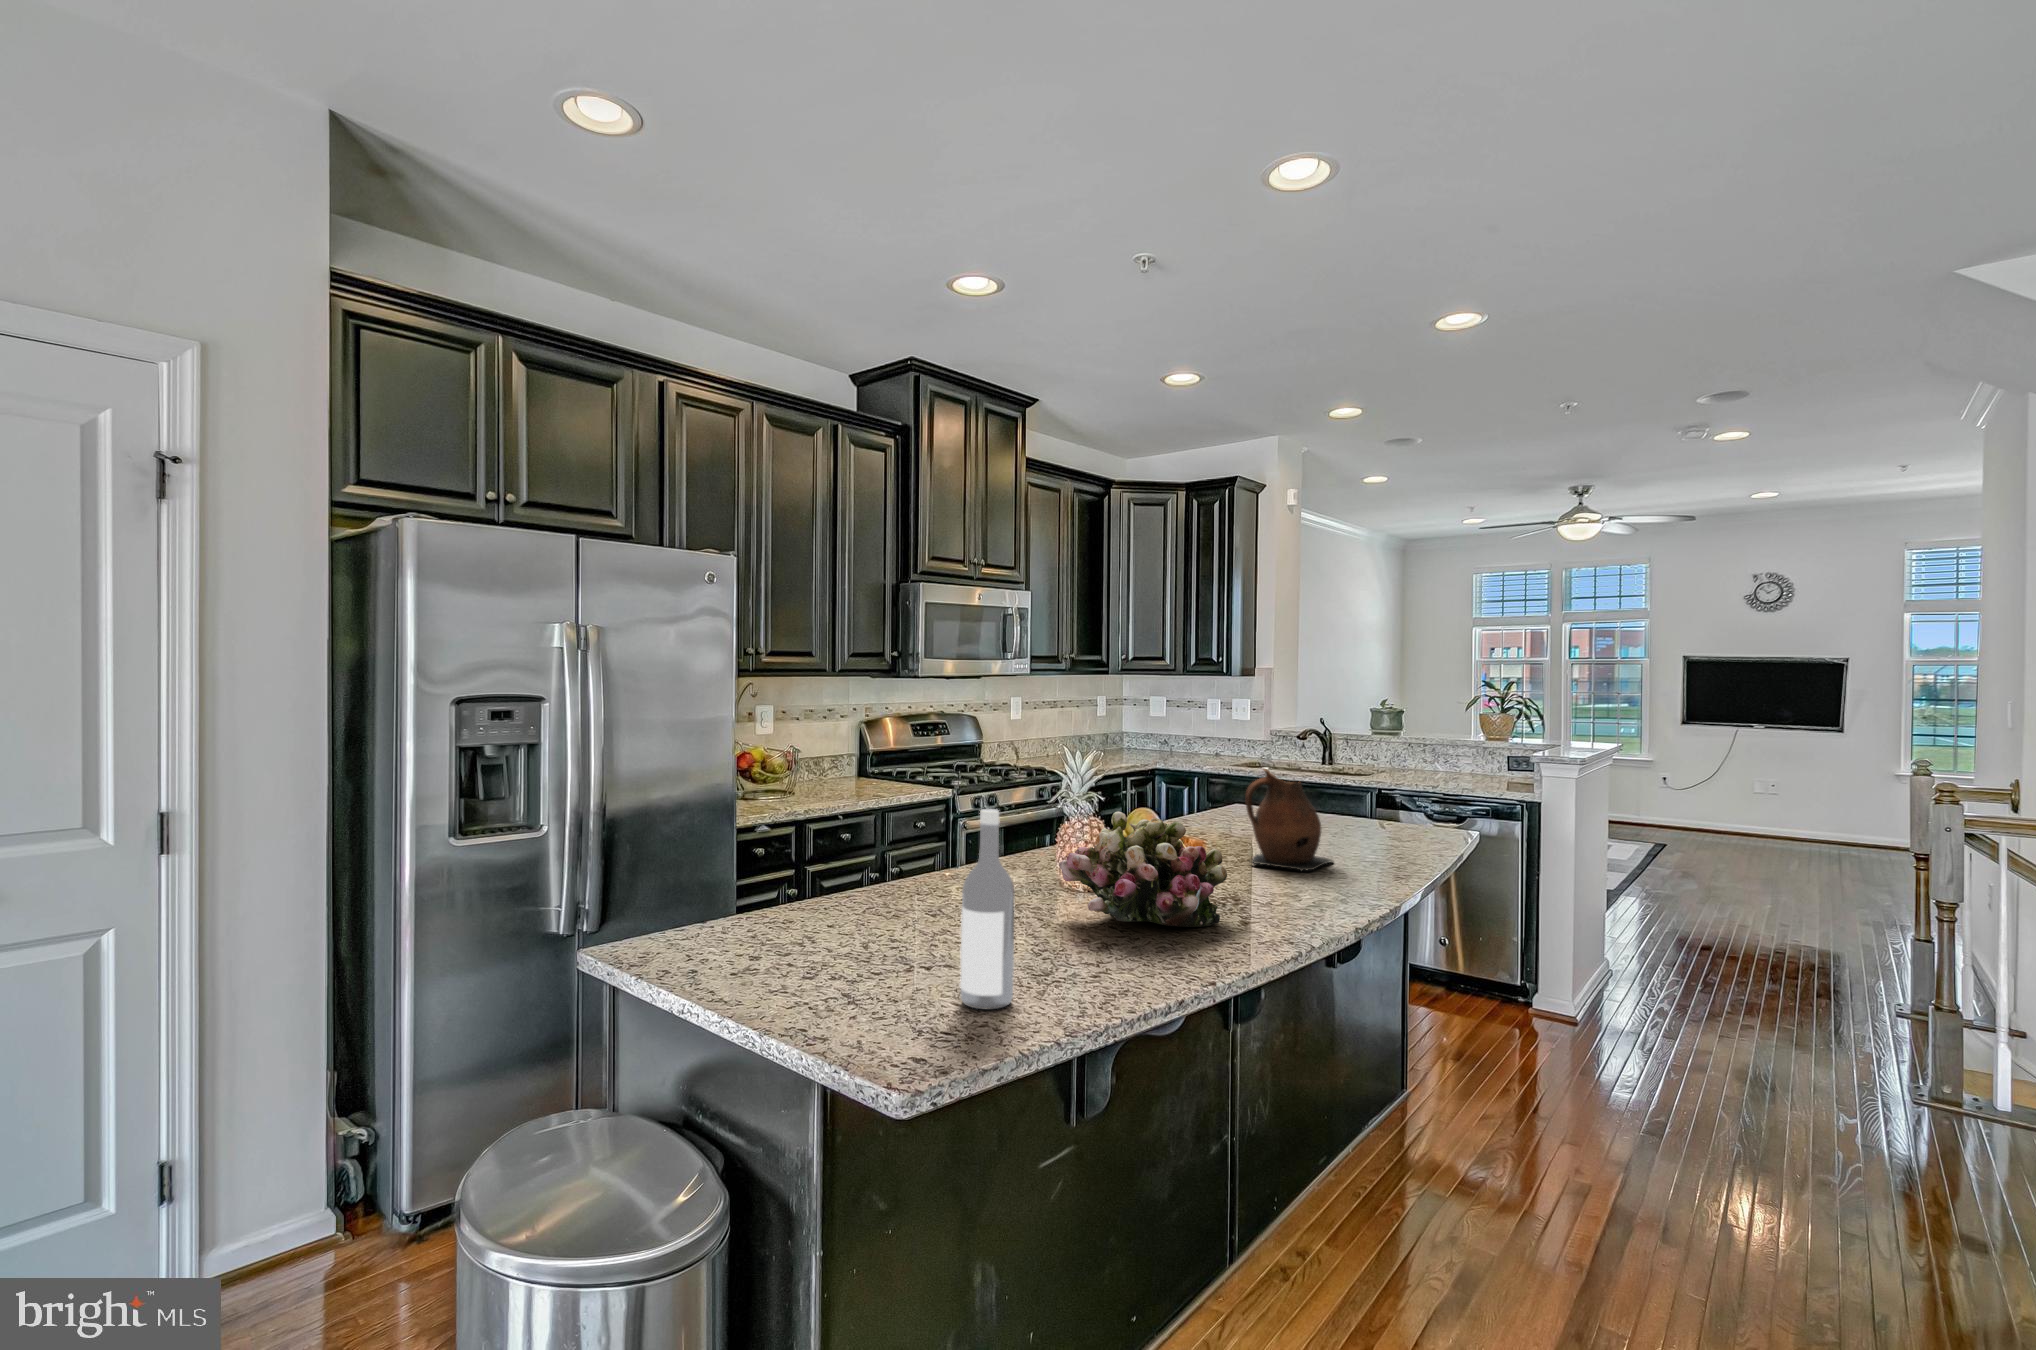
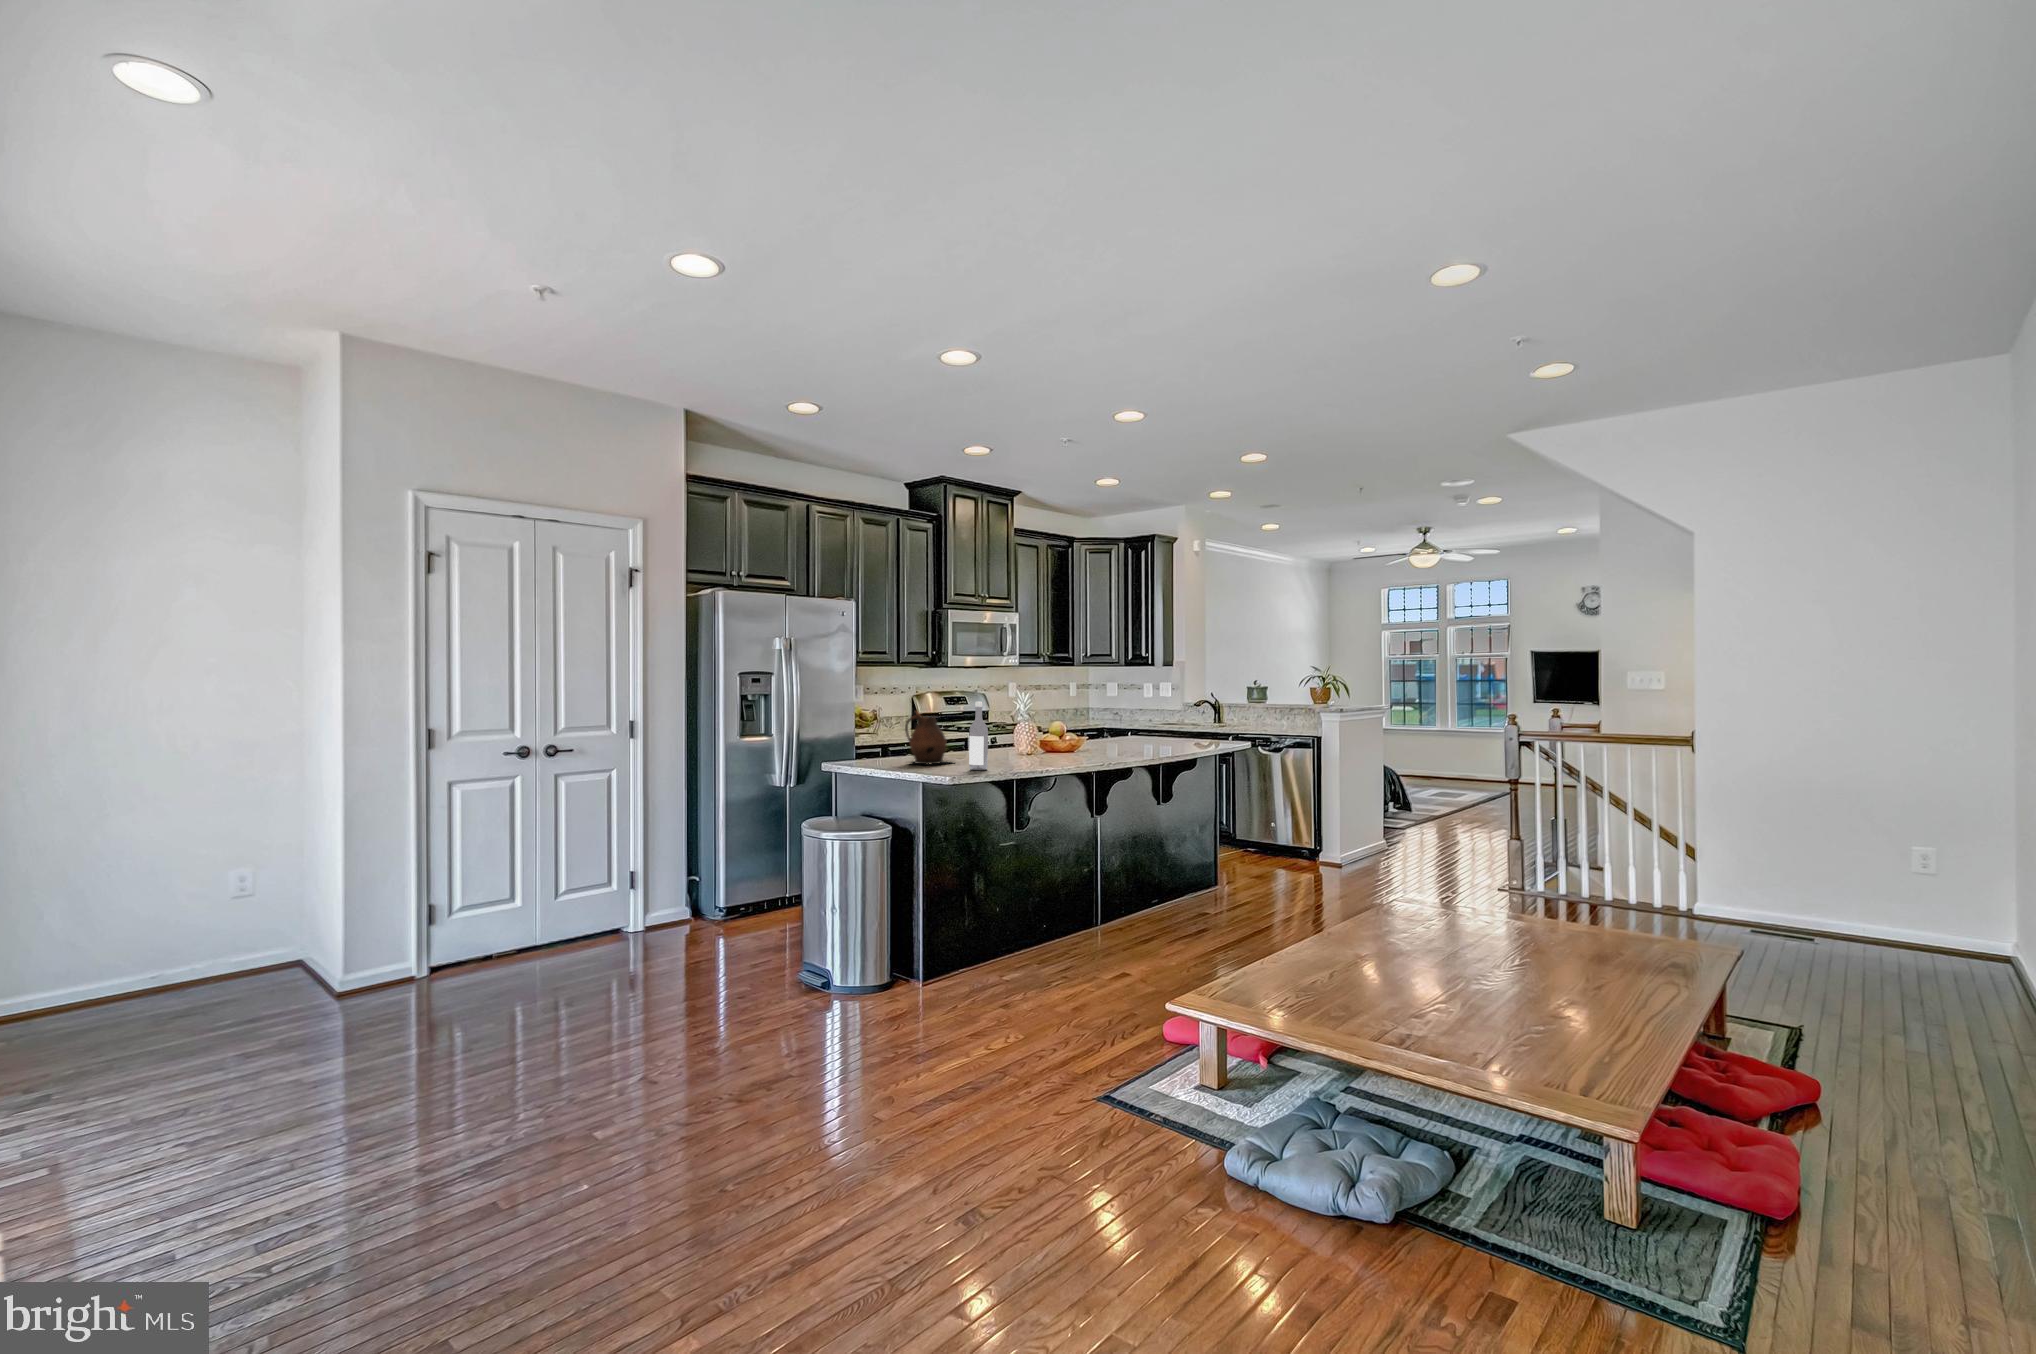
ceramic pitcher: present [1245,769,1333,871] -> present [905,711,949,765]
flower arrangement: present [1059,811,1227,927] -> none [1012,715,1083,760]

